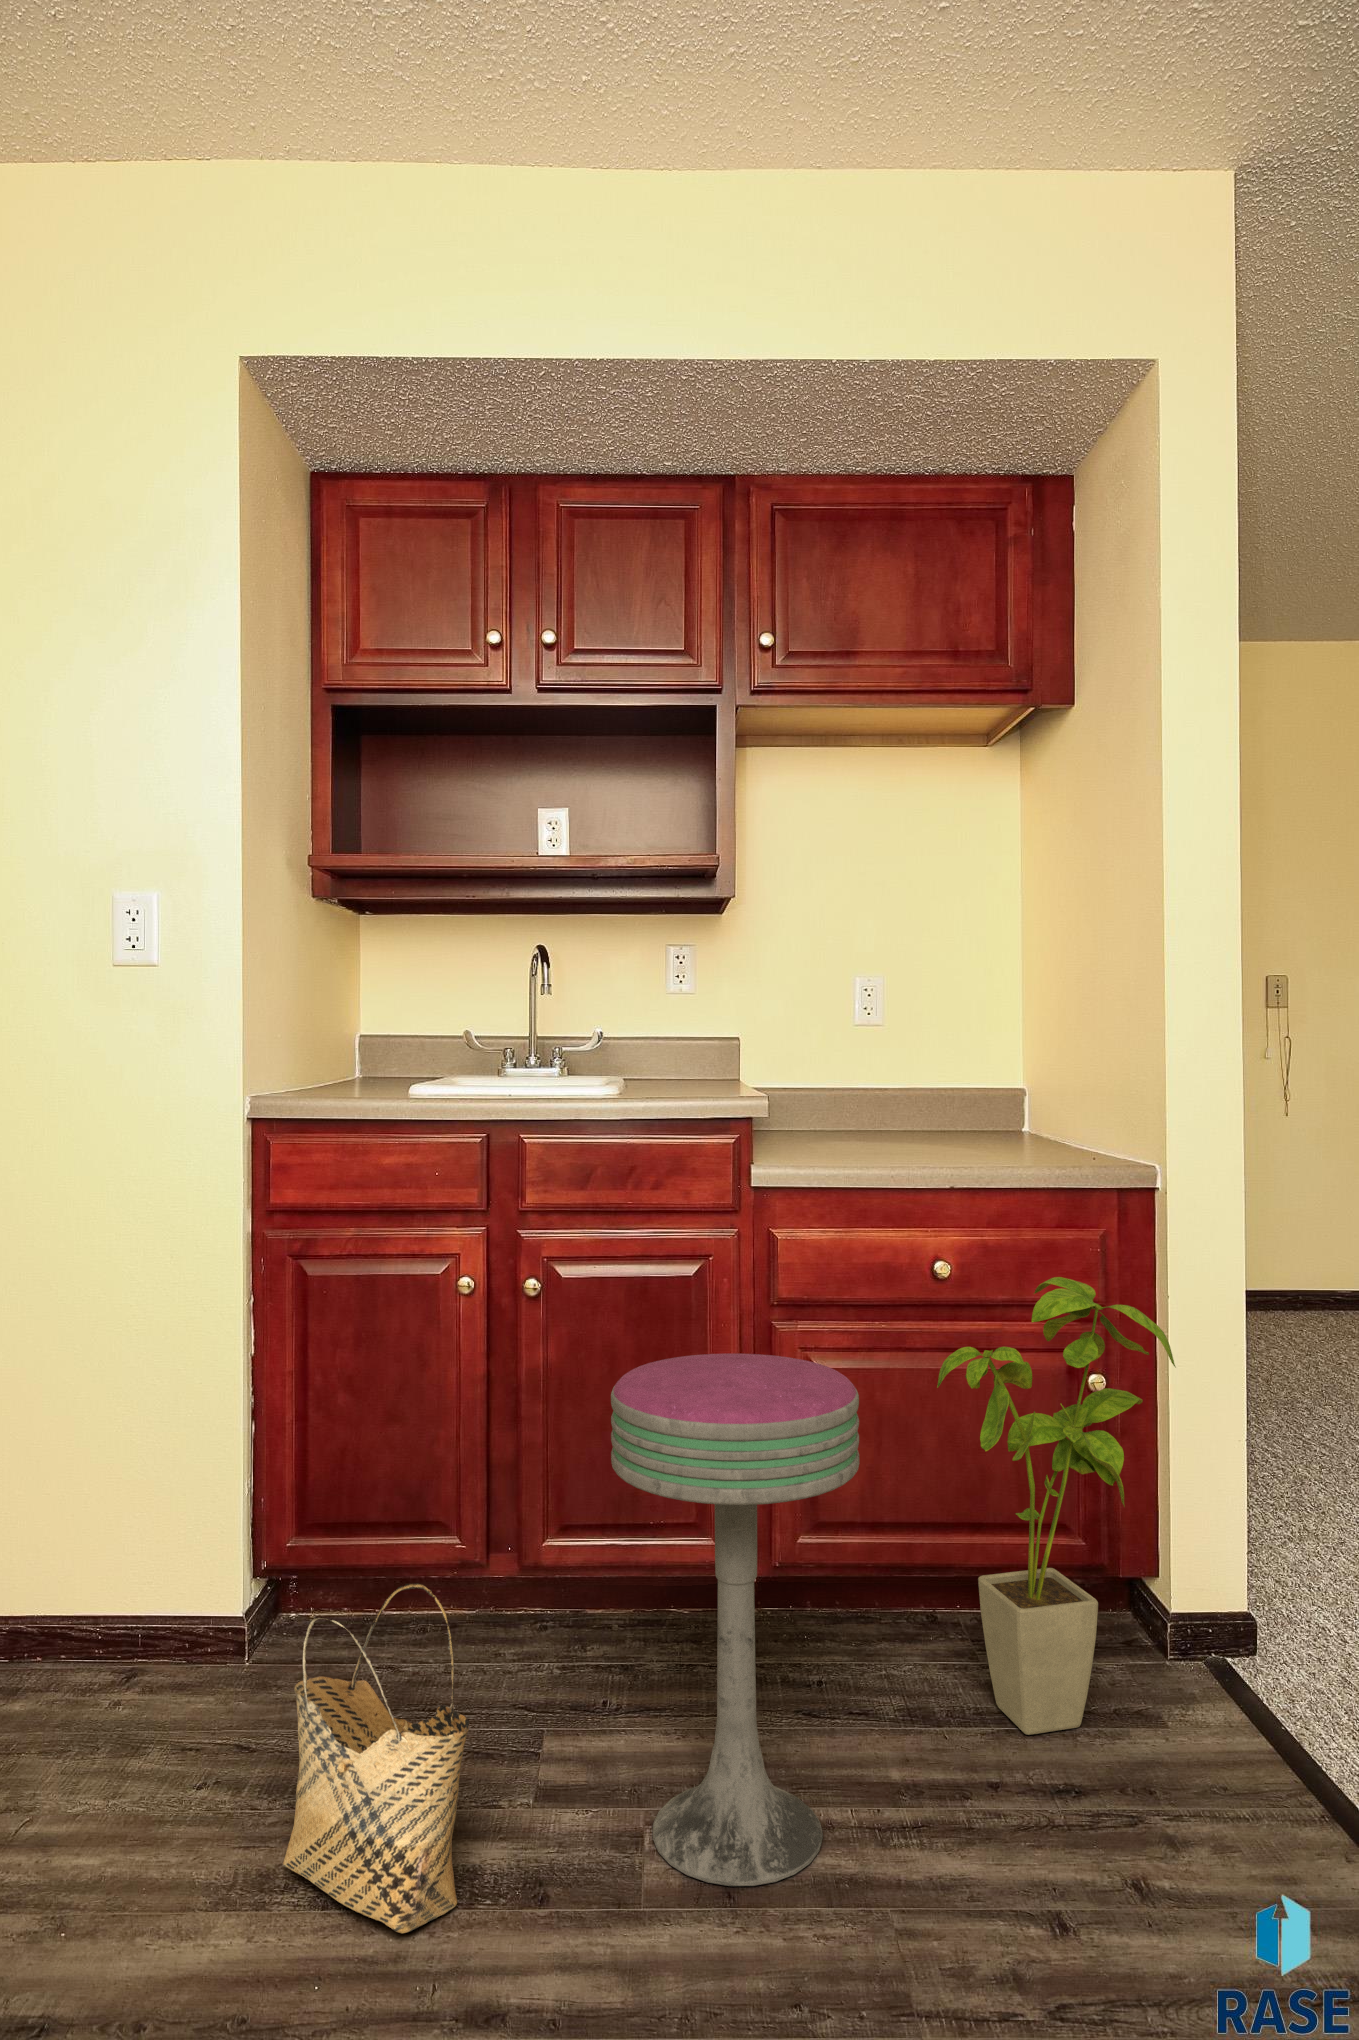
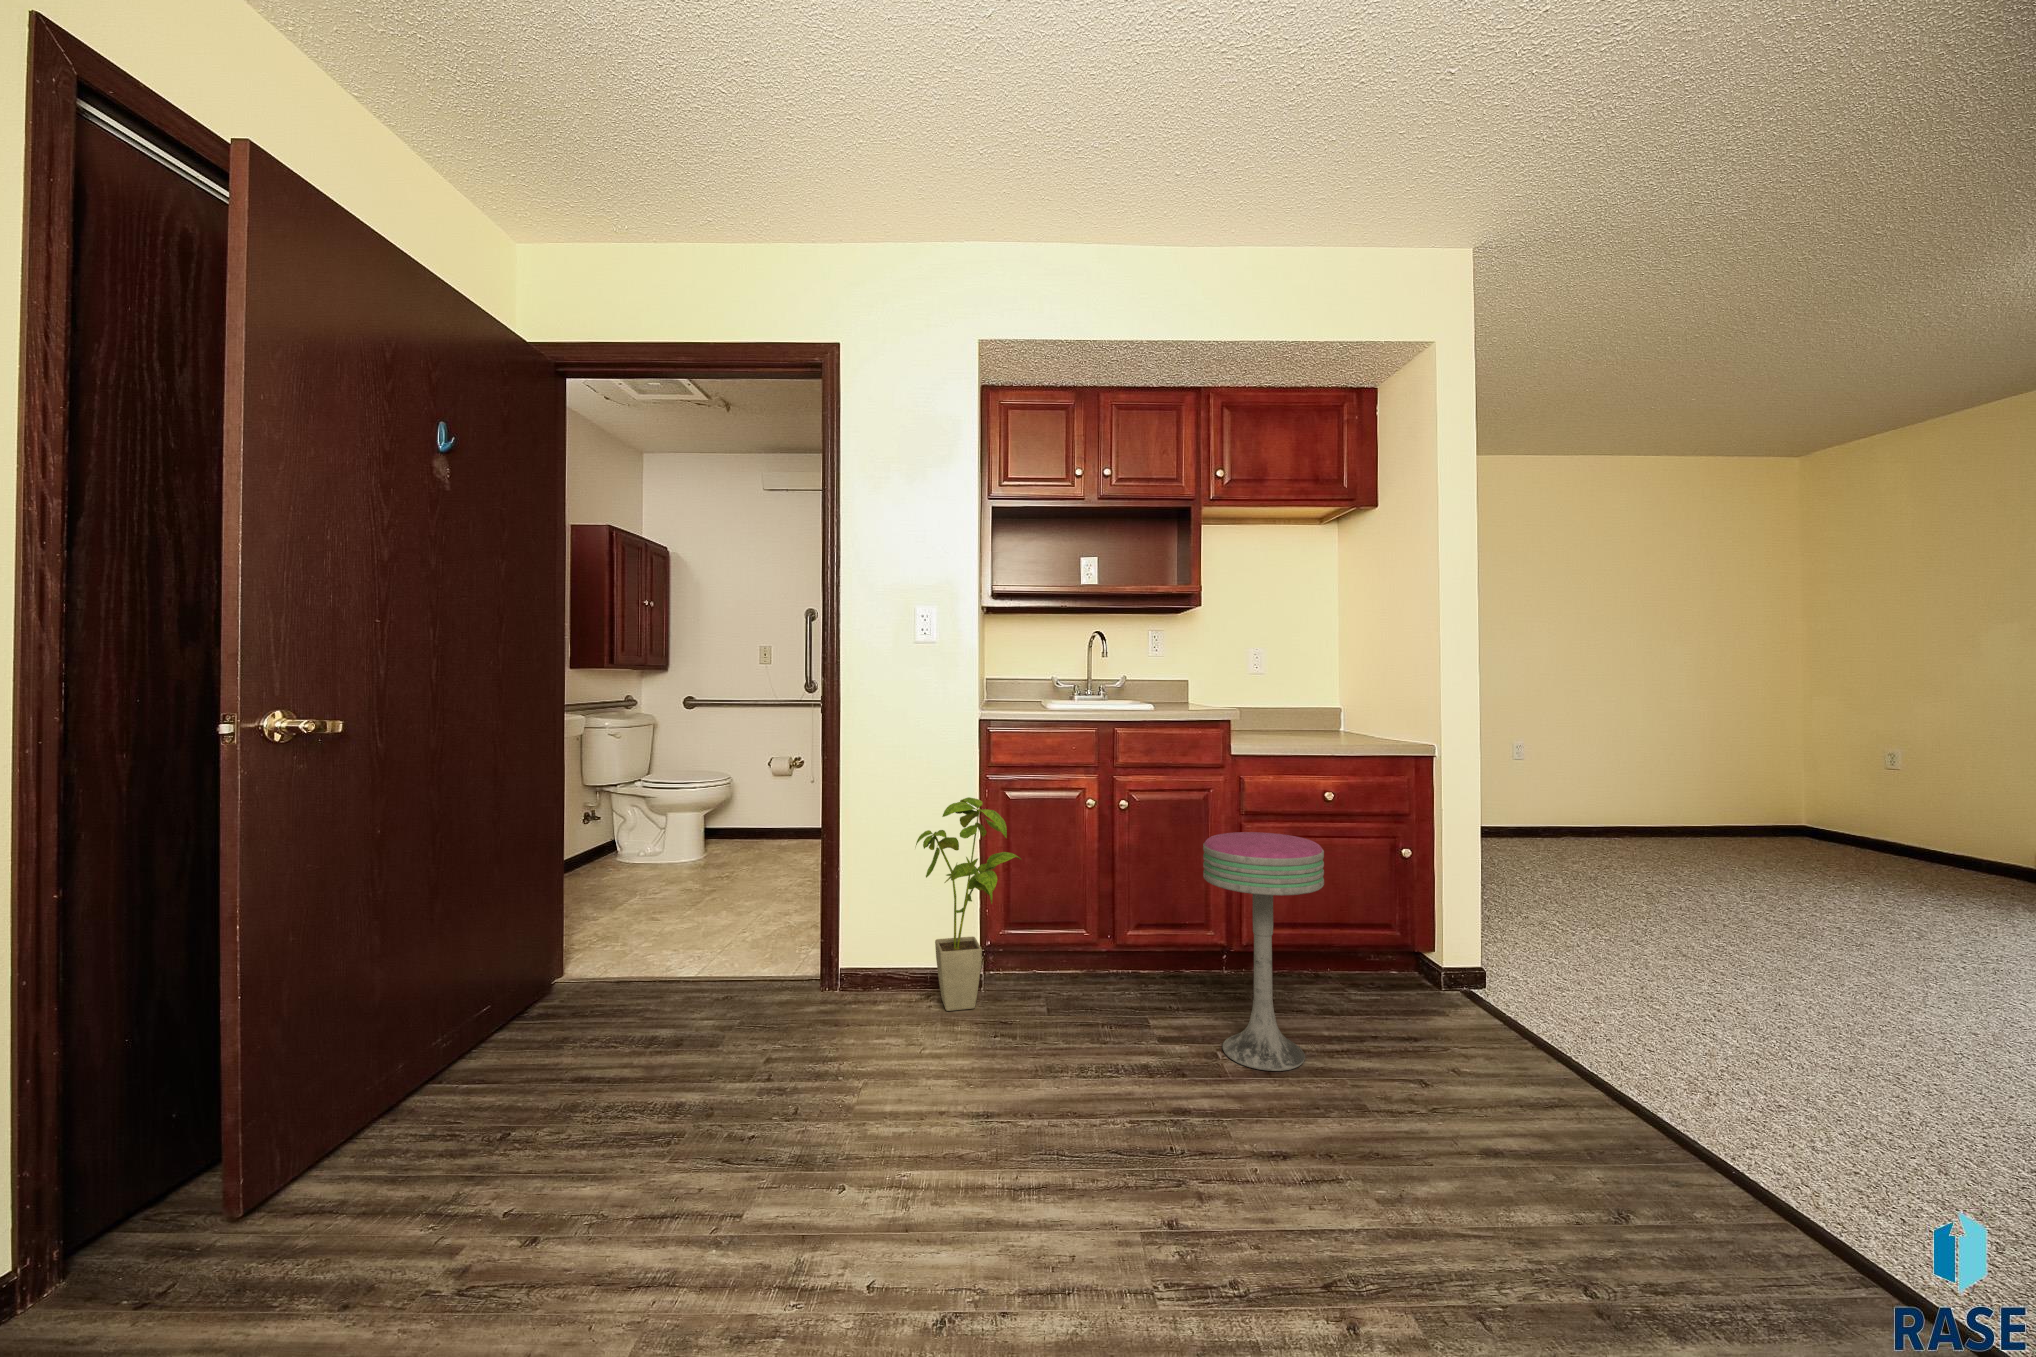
house plant: present [937,1277,1176,1735] -> present [916,797,1021,1011]
woven basket: present [283,1583,470,1933] -> none [1062,934,1154,1084]

